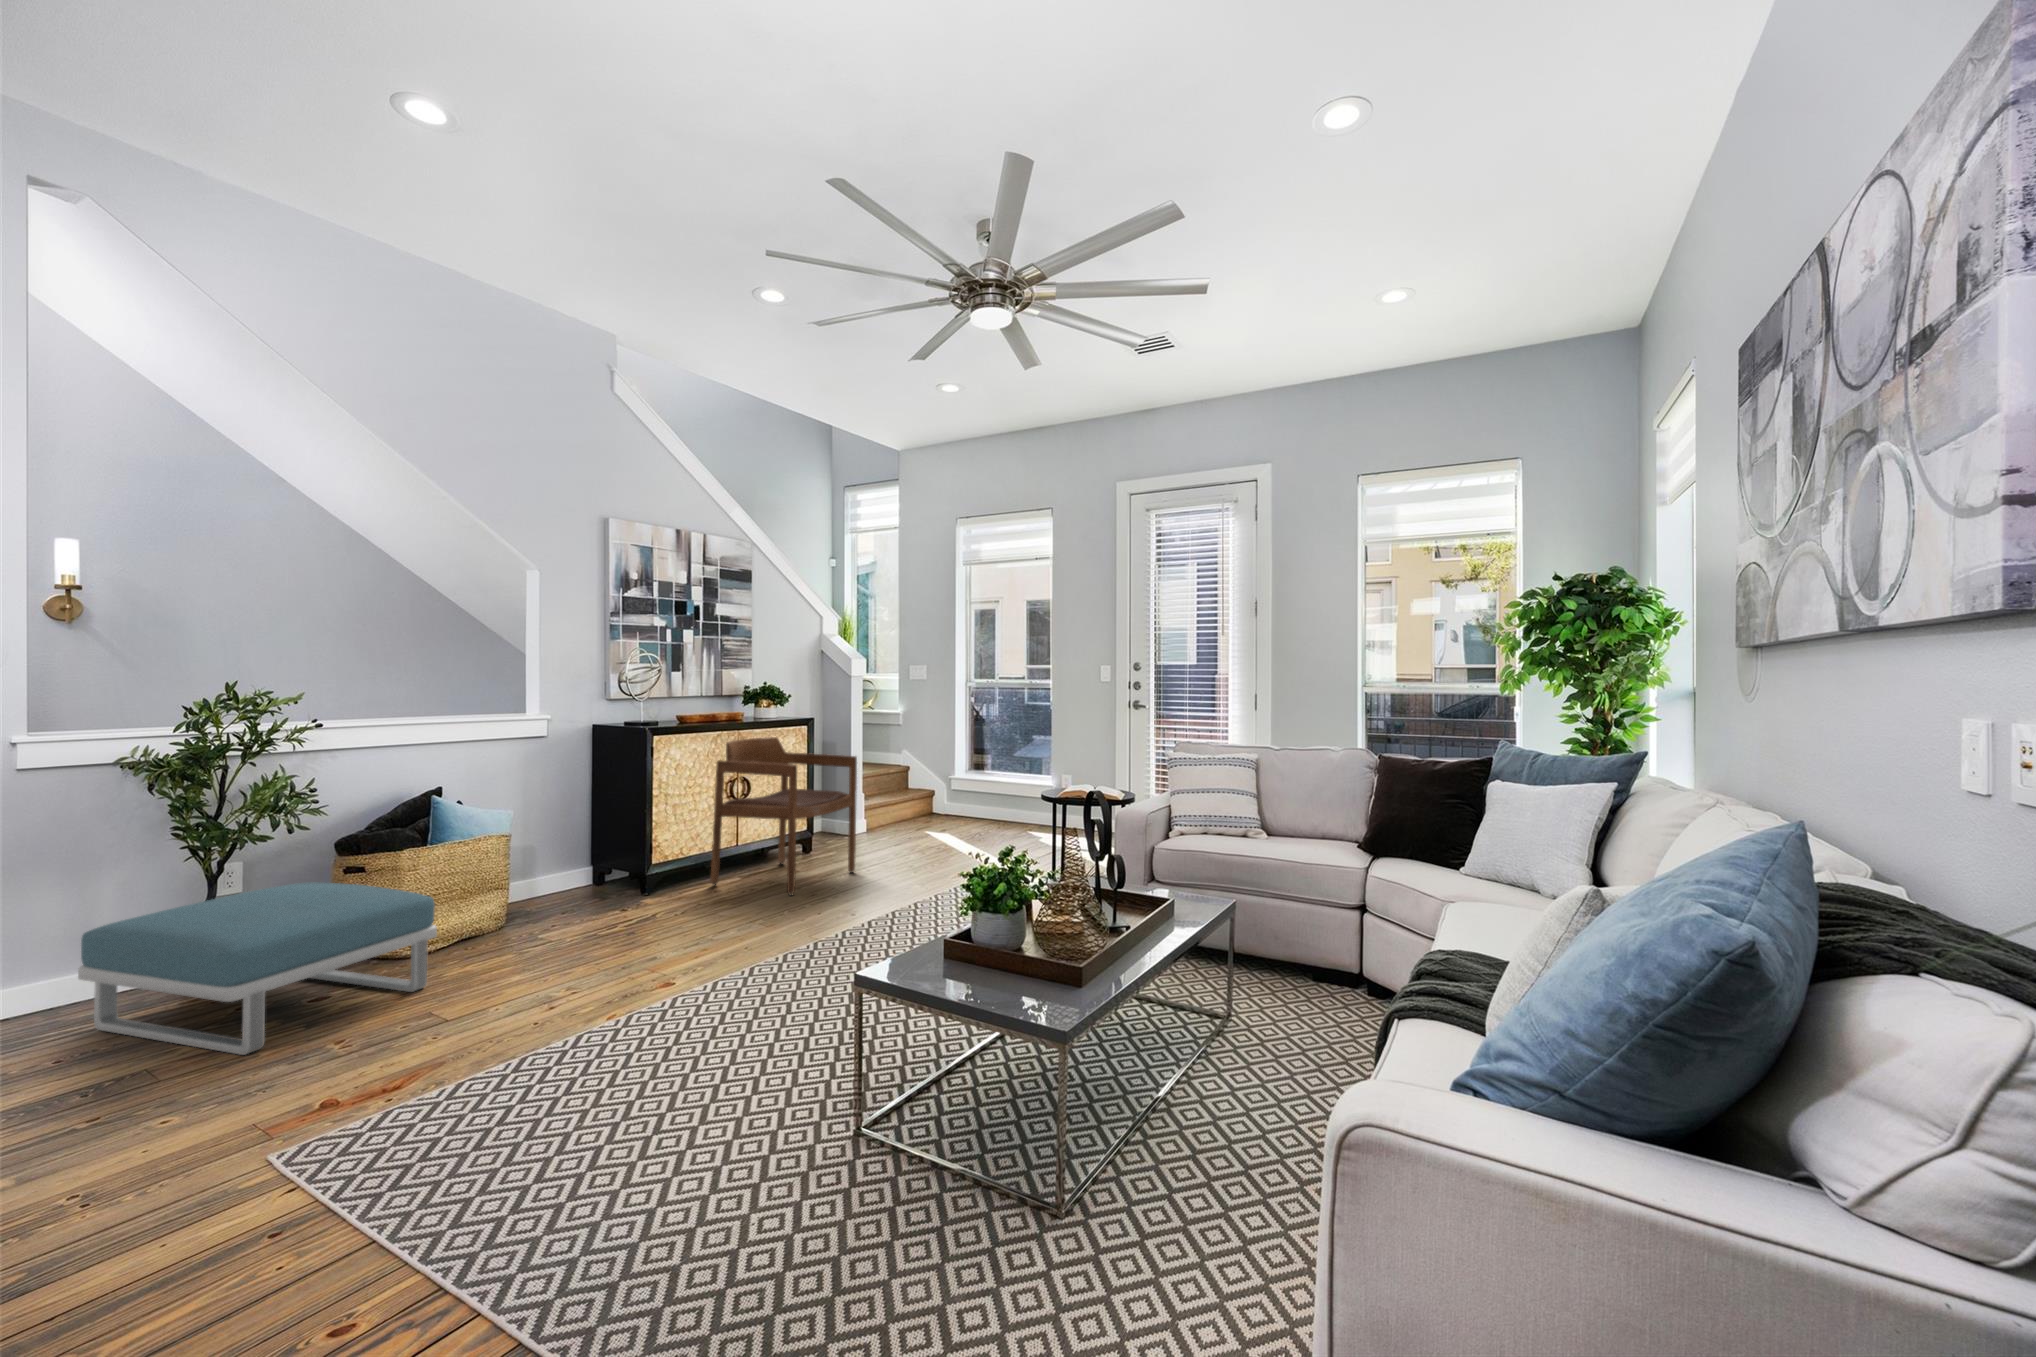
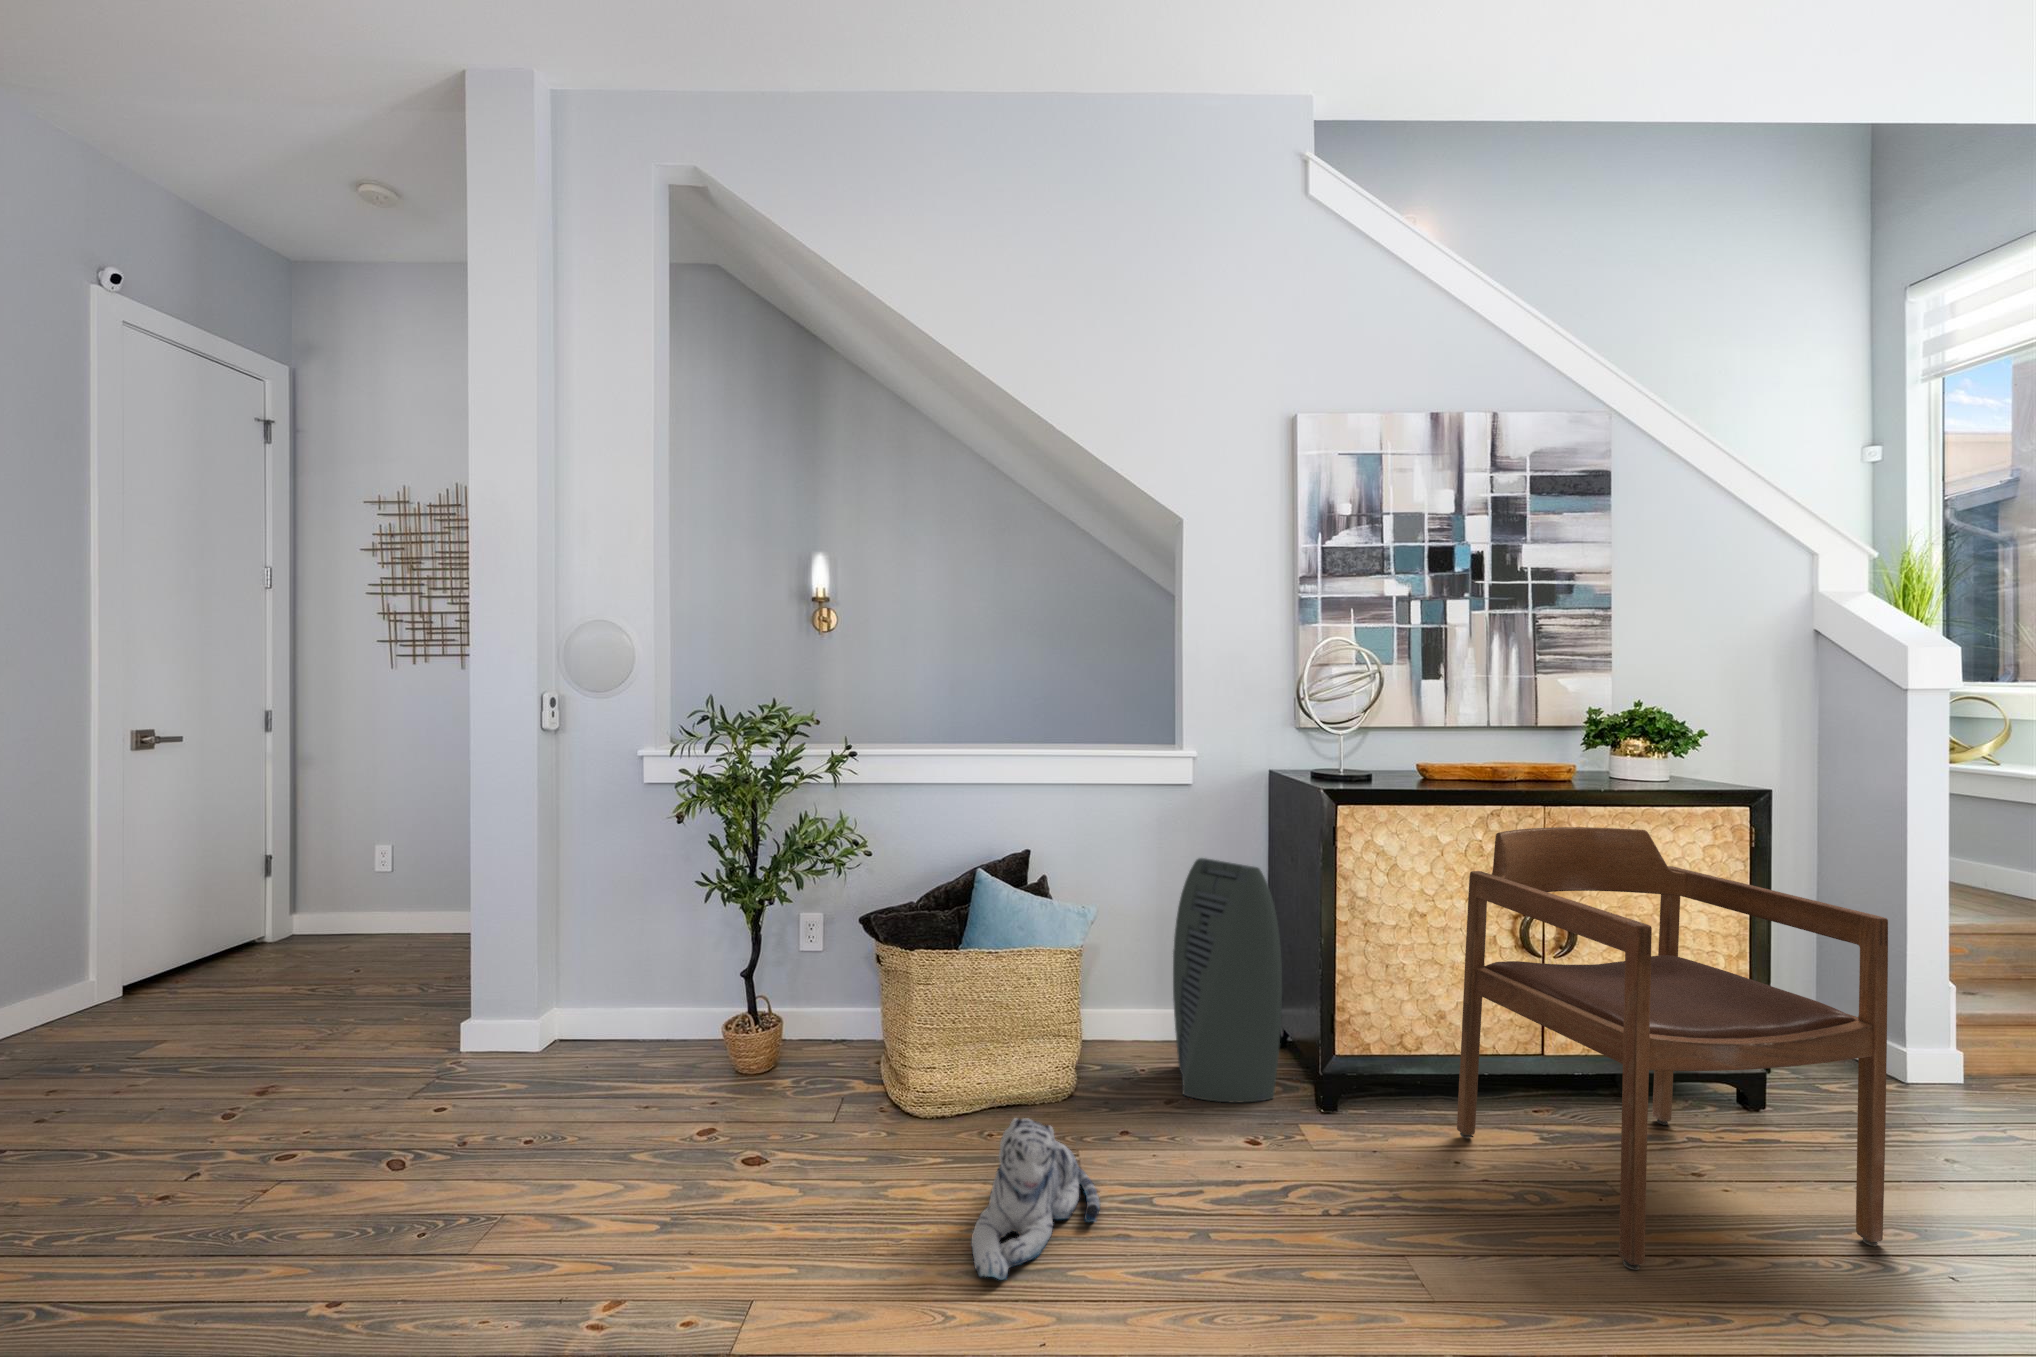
air purifier: none [550,775,622,909] -> present [1173,858,1282,1102]
footstool: present [78,882,437,1055] -> none [508,967,851,1255]
plush toy: none [519,900,584,970] -> present [971,1118,1100,1280]

